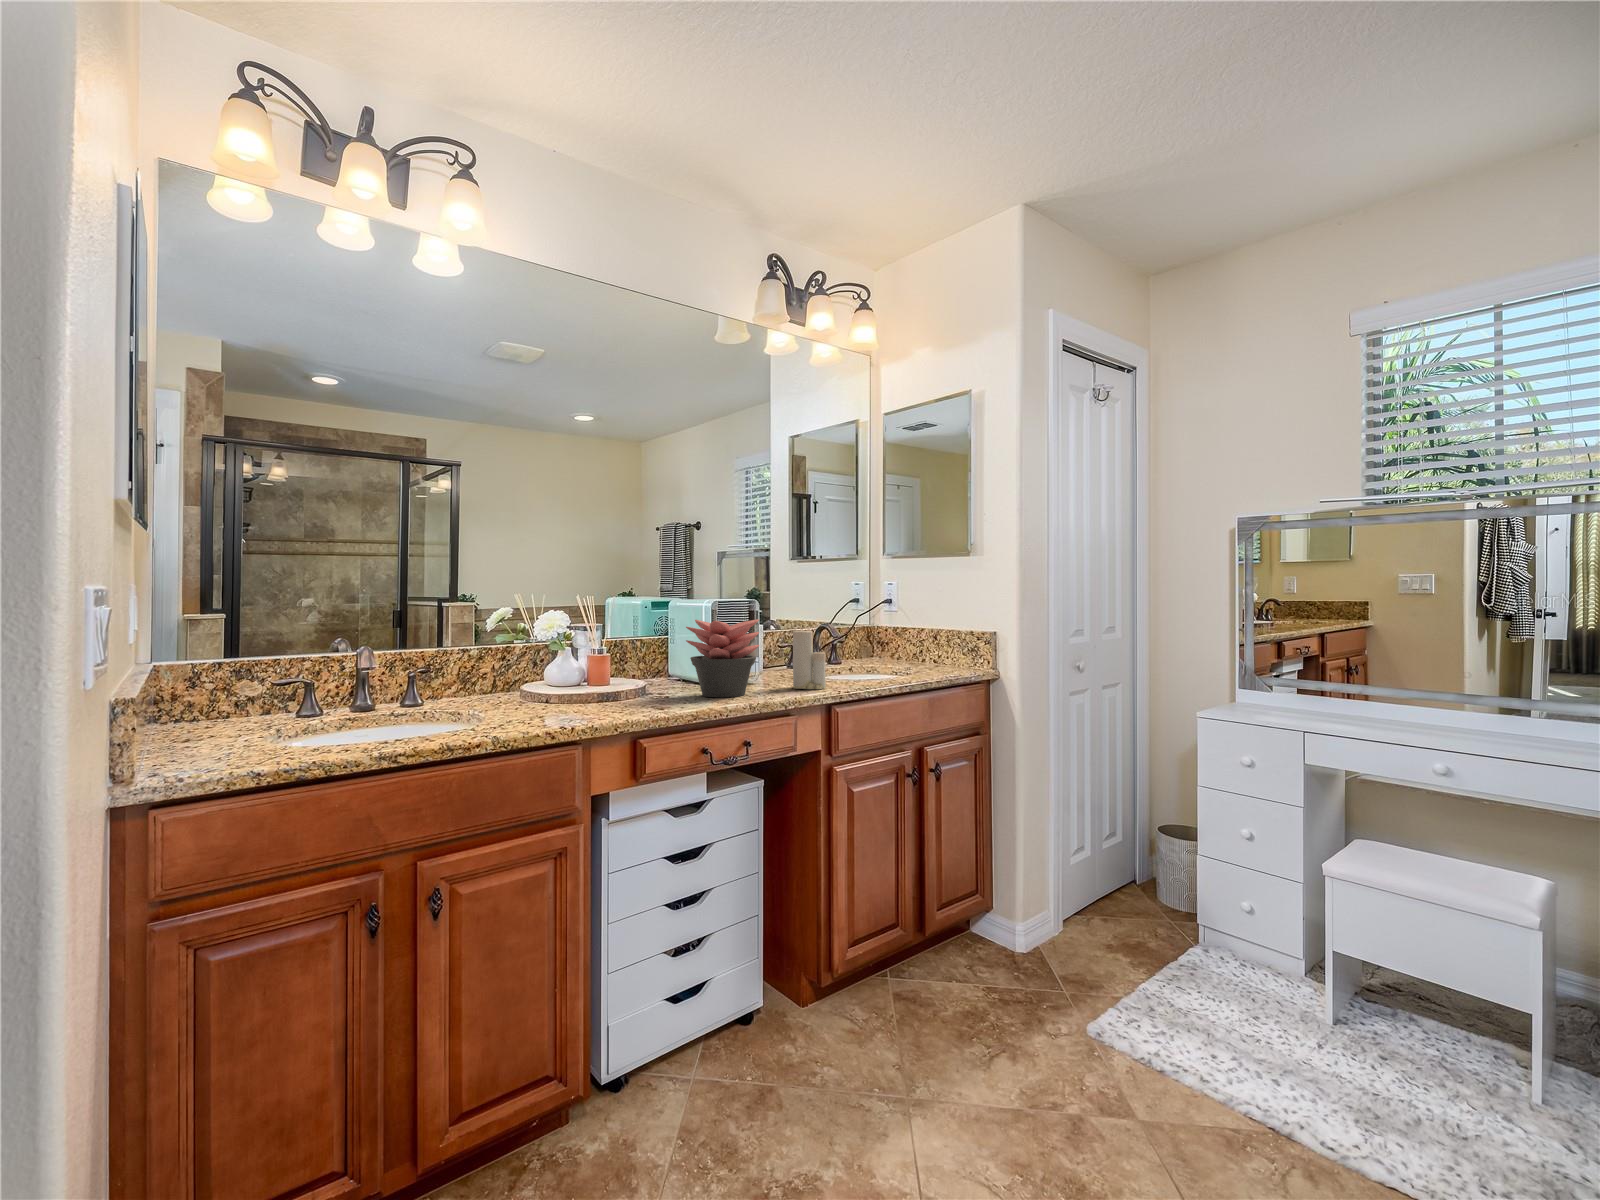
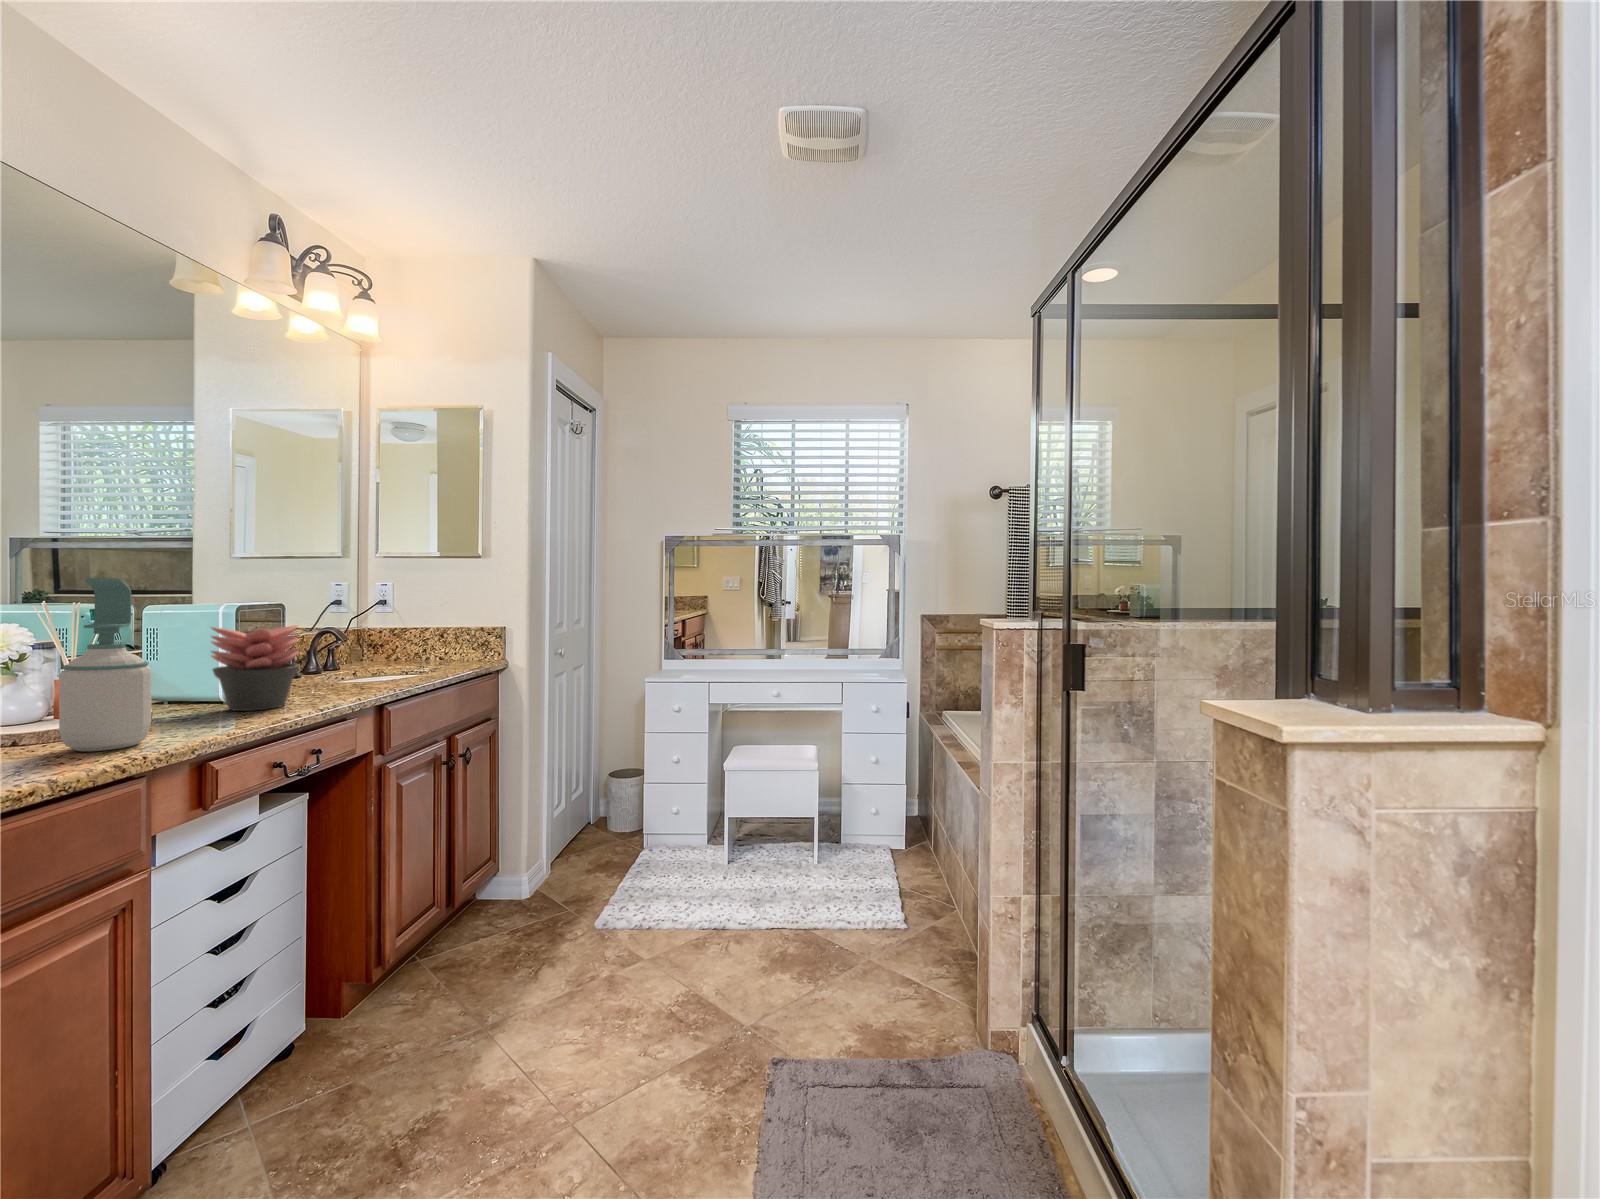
soap bottle: none [547,572,606,717] -> present [59,578,151,751]
candle: present [793,630,826,689] -> none [325,628,367,693]

